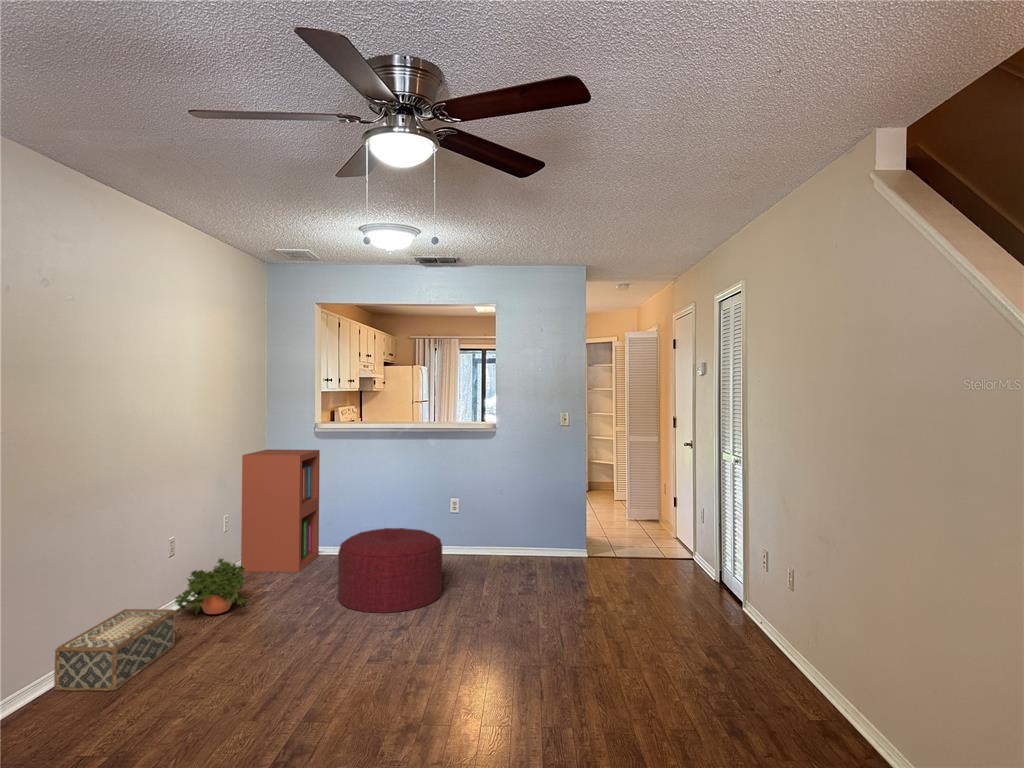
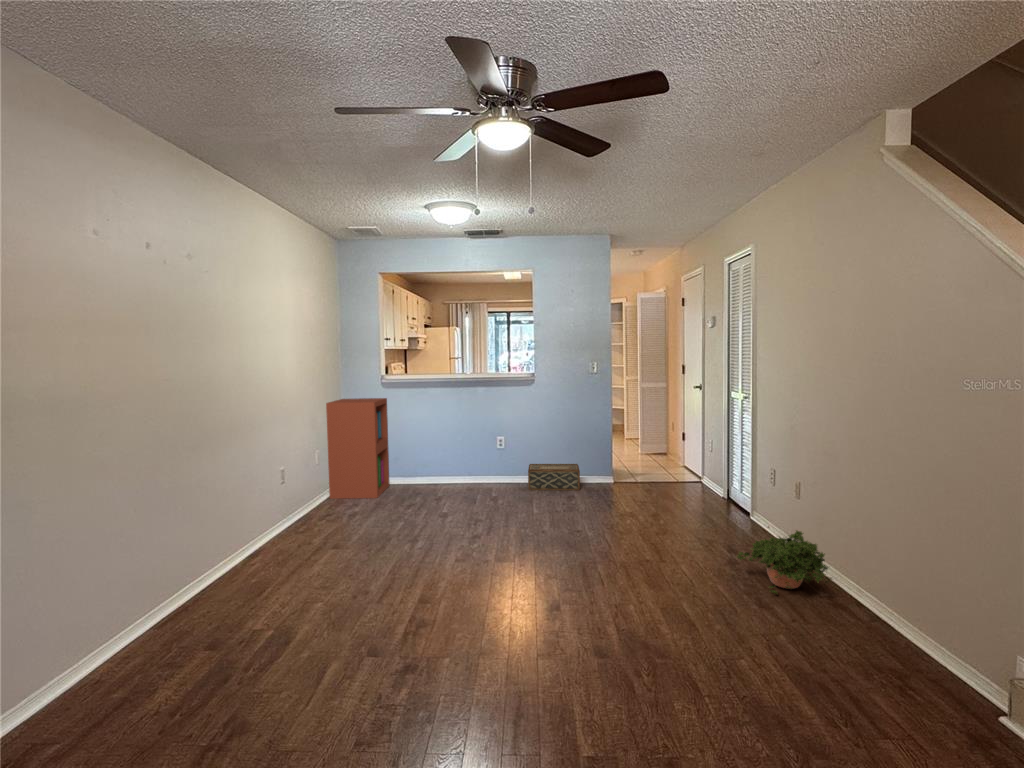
ottoman: present [338,528,442,613] -> none [415,460,500,526]
potted plant: present [175,558,245,614] -> present [737,530,832,593]
woven basket: present [54,609,175,691] -> present [528,464,580,490]

